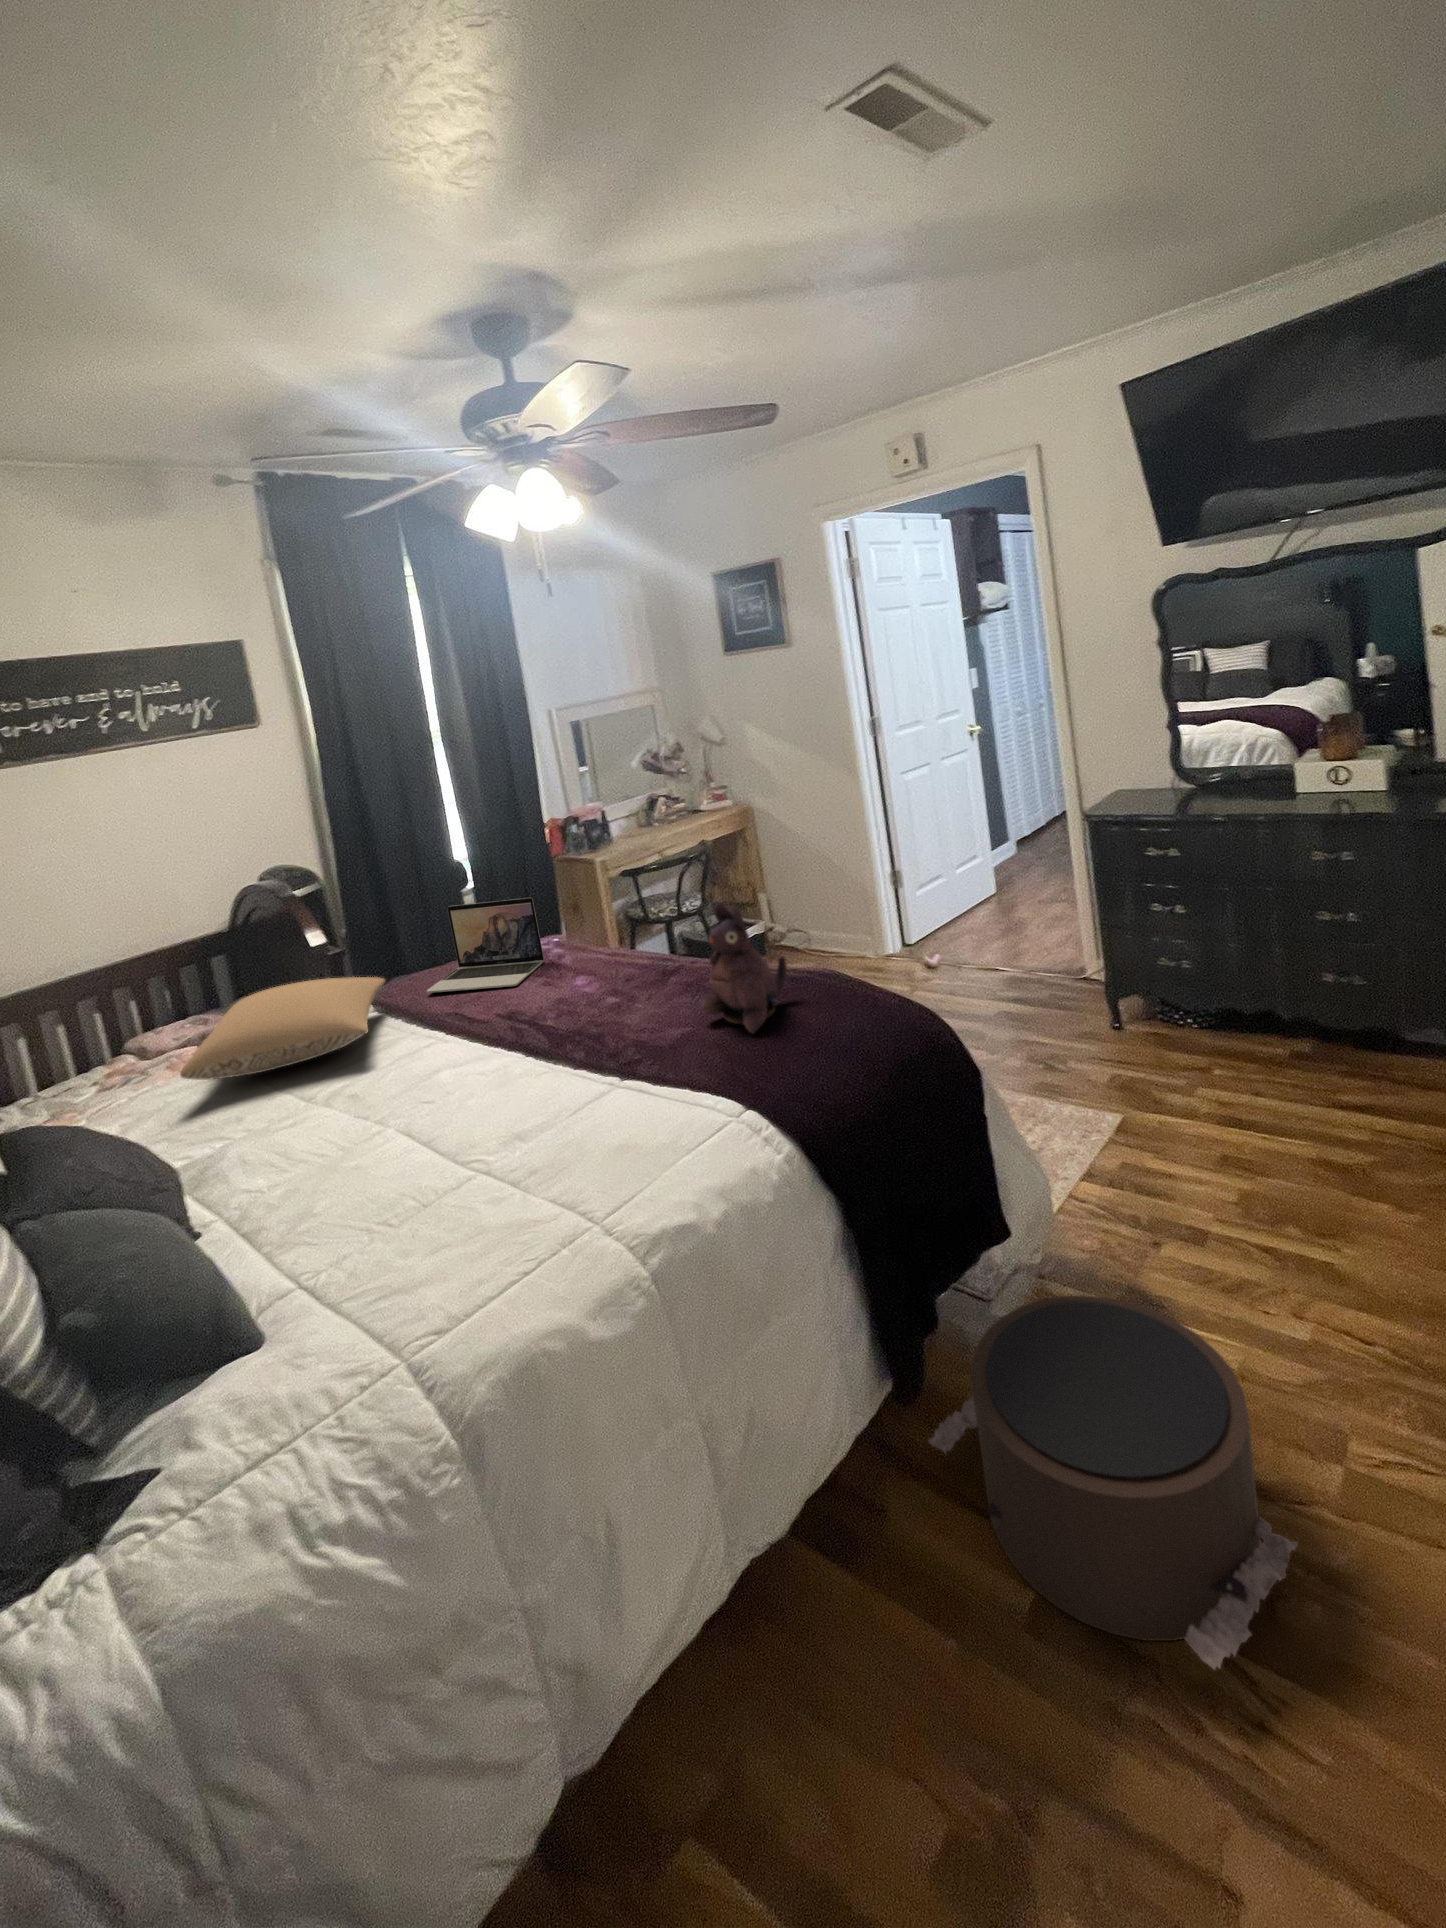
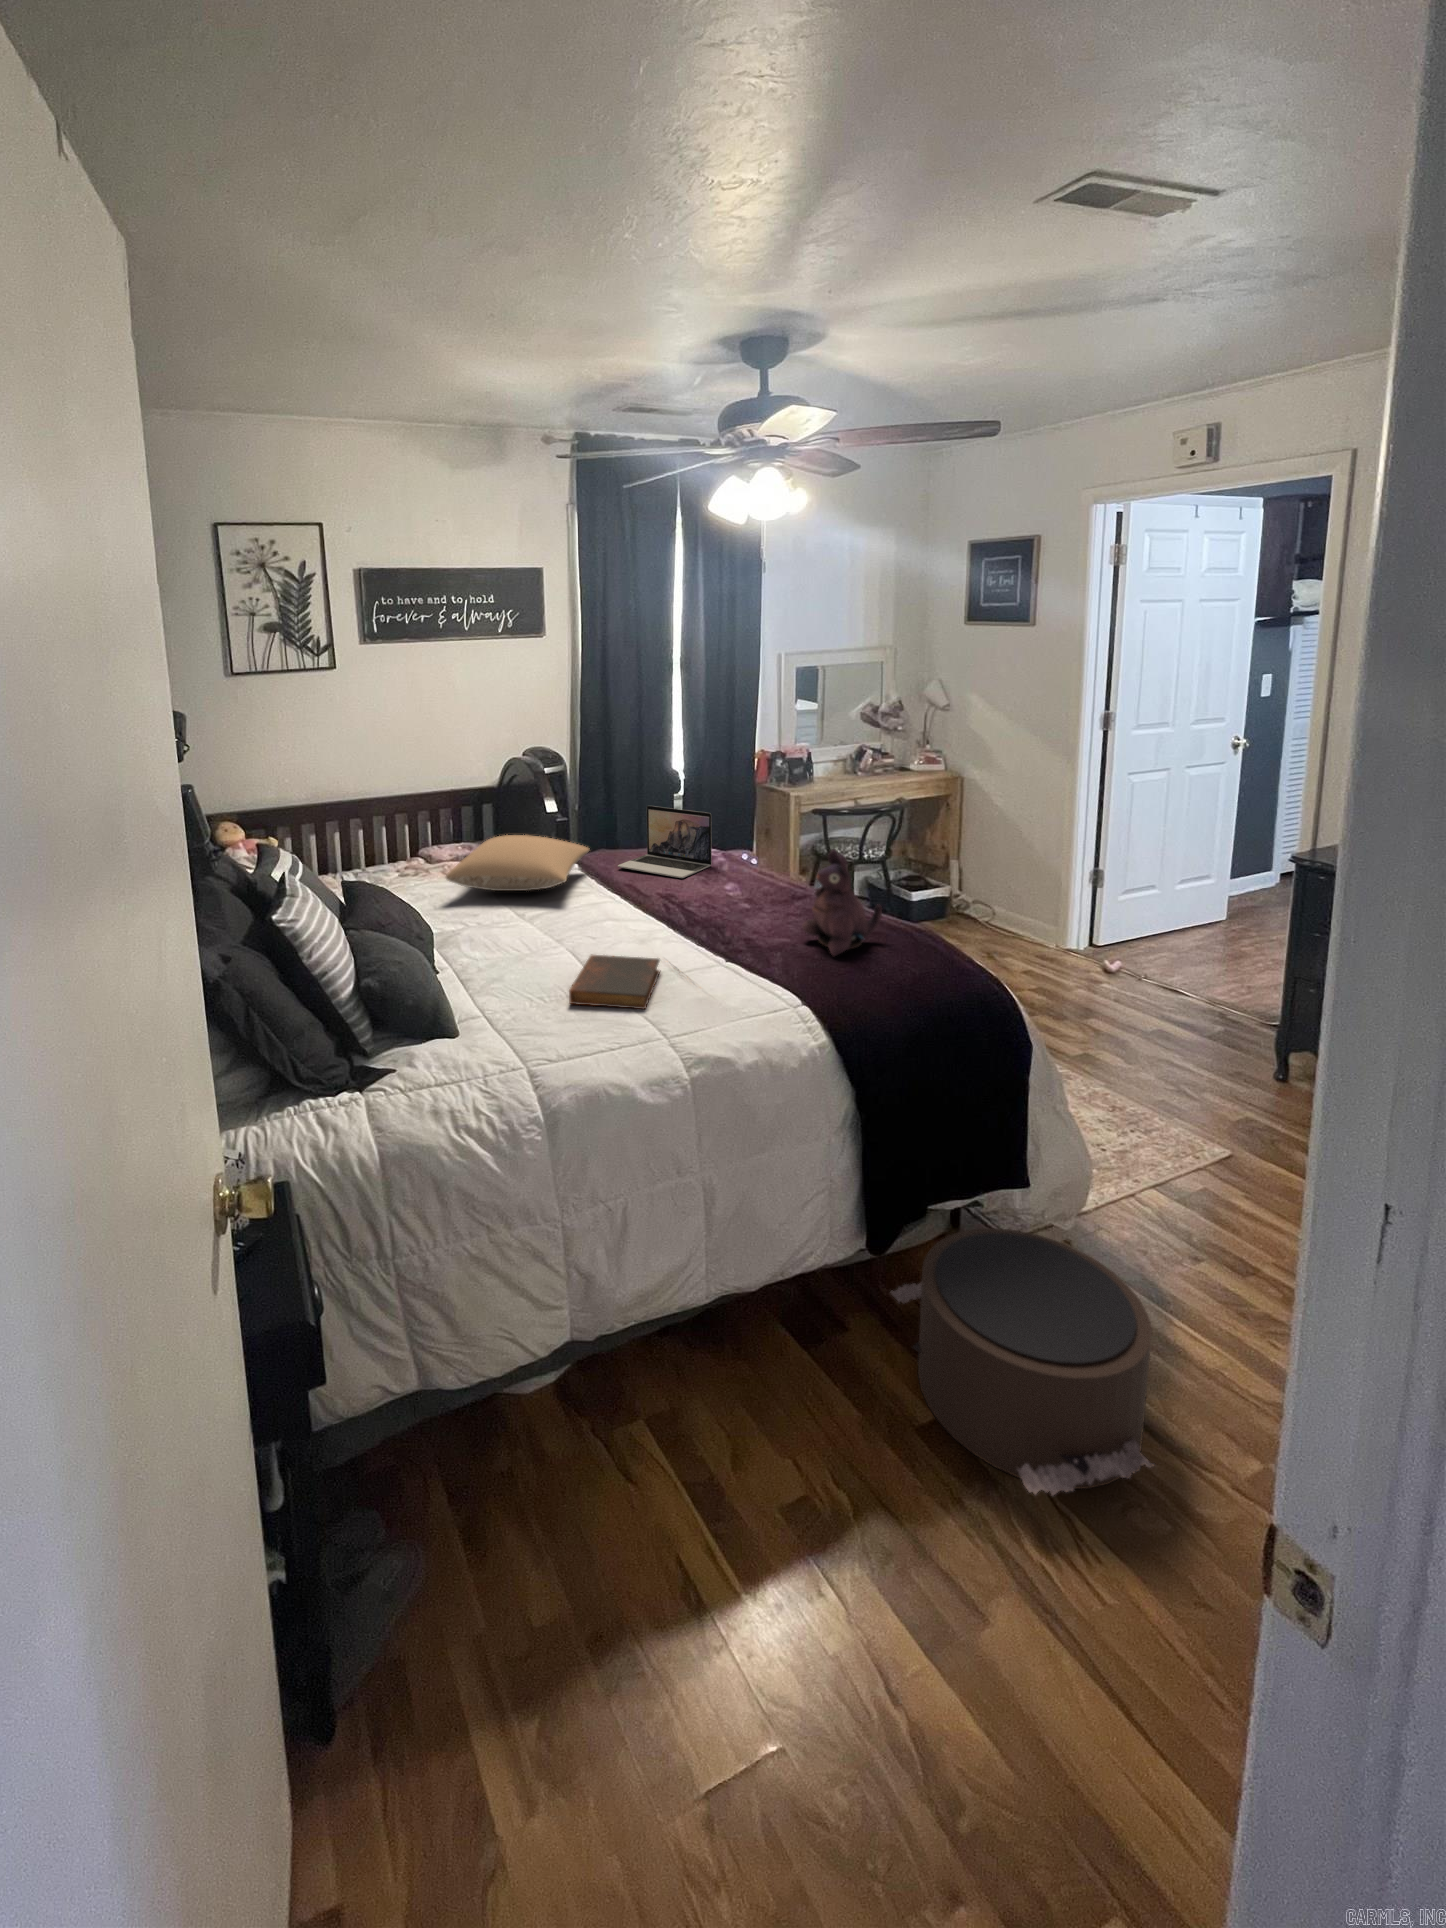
book: none [430,1104,549,1218] -> present [569,955,660,1009]

